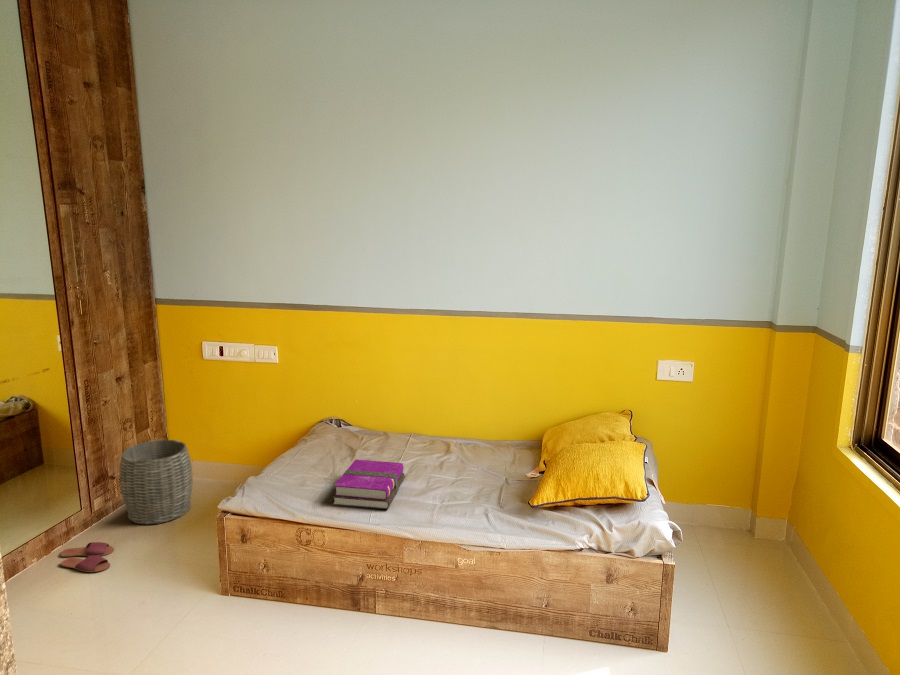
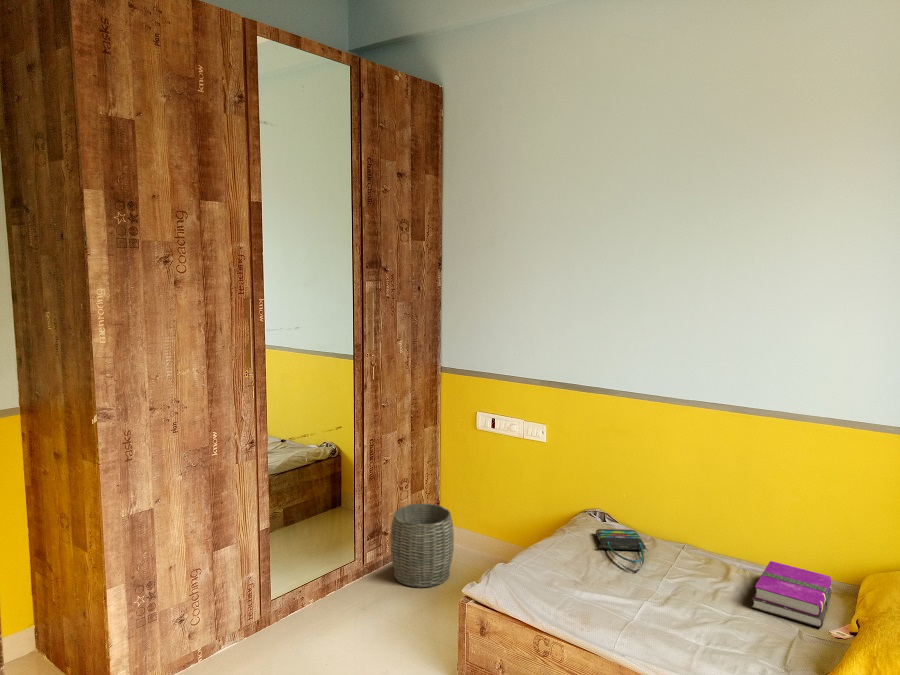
tote bag: none [335,428,382,461] -> present [596,529,647,572]
hardback book: present [333,459,405,509] -> present [751,561,832,628]
slippers: present [61,542,114,572] -> none [332,593,376,624]

